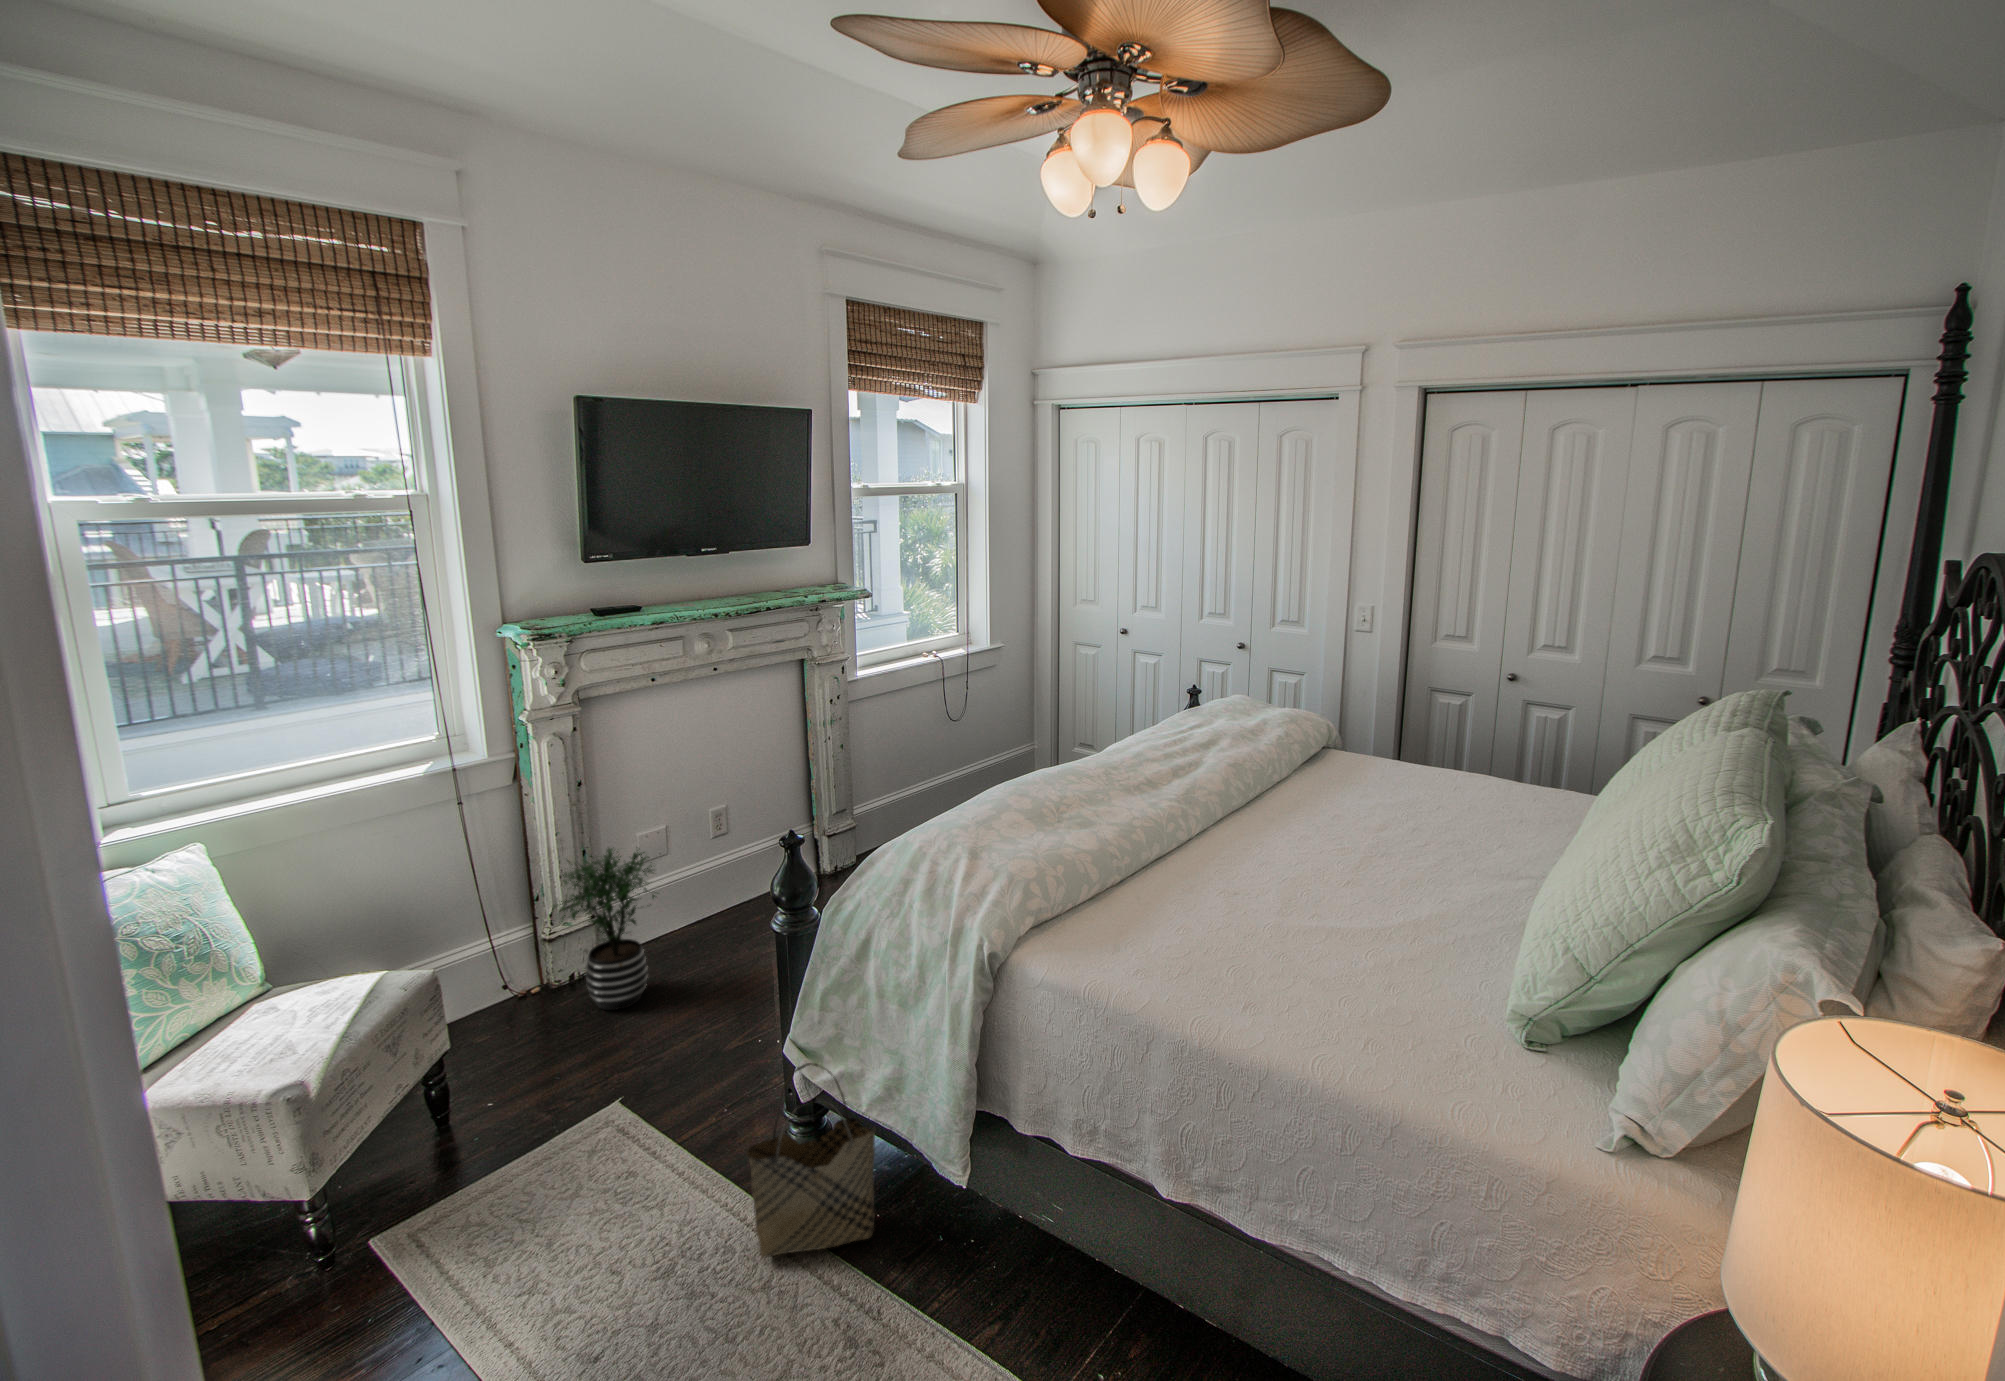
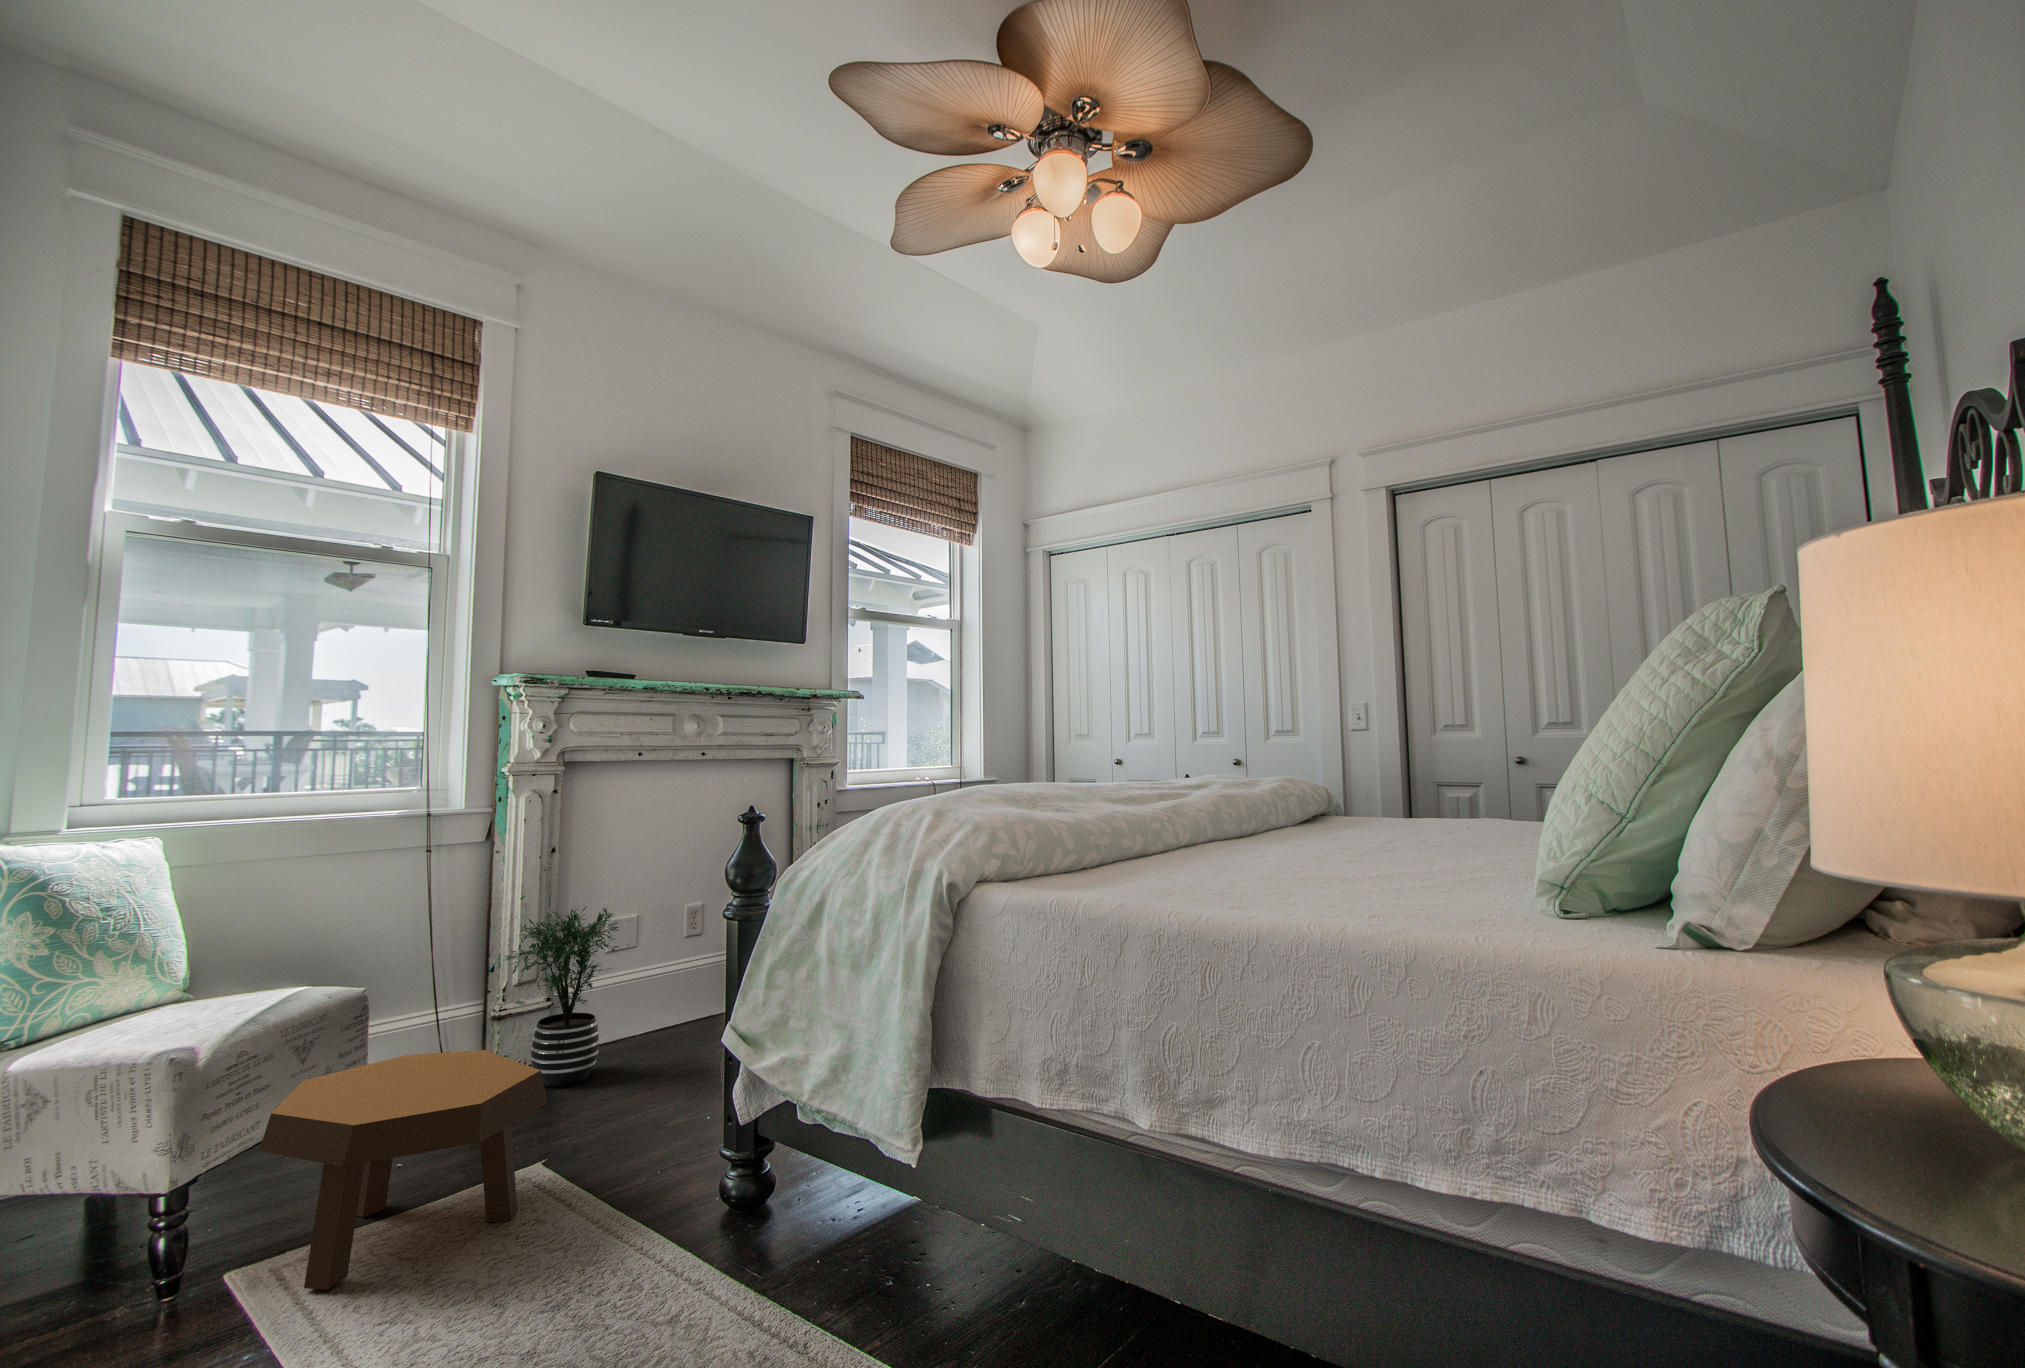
footstool: none [377,1034,624,1284] -> present [259,1050,547,1290]
woven basket: present [746,1063,875,1258] -> none [670,1045,818,1268]

